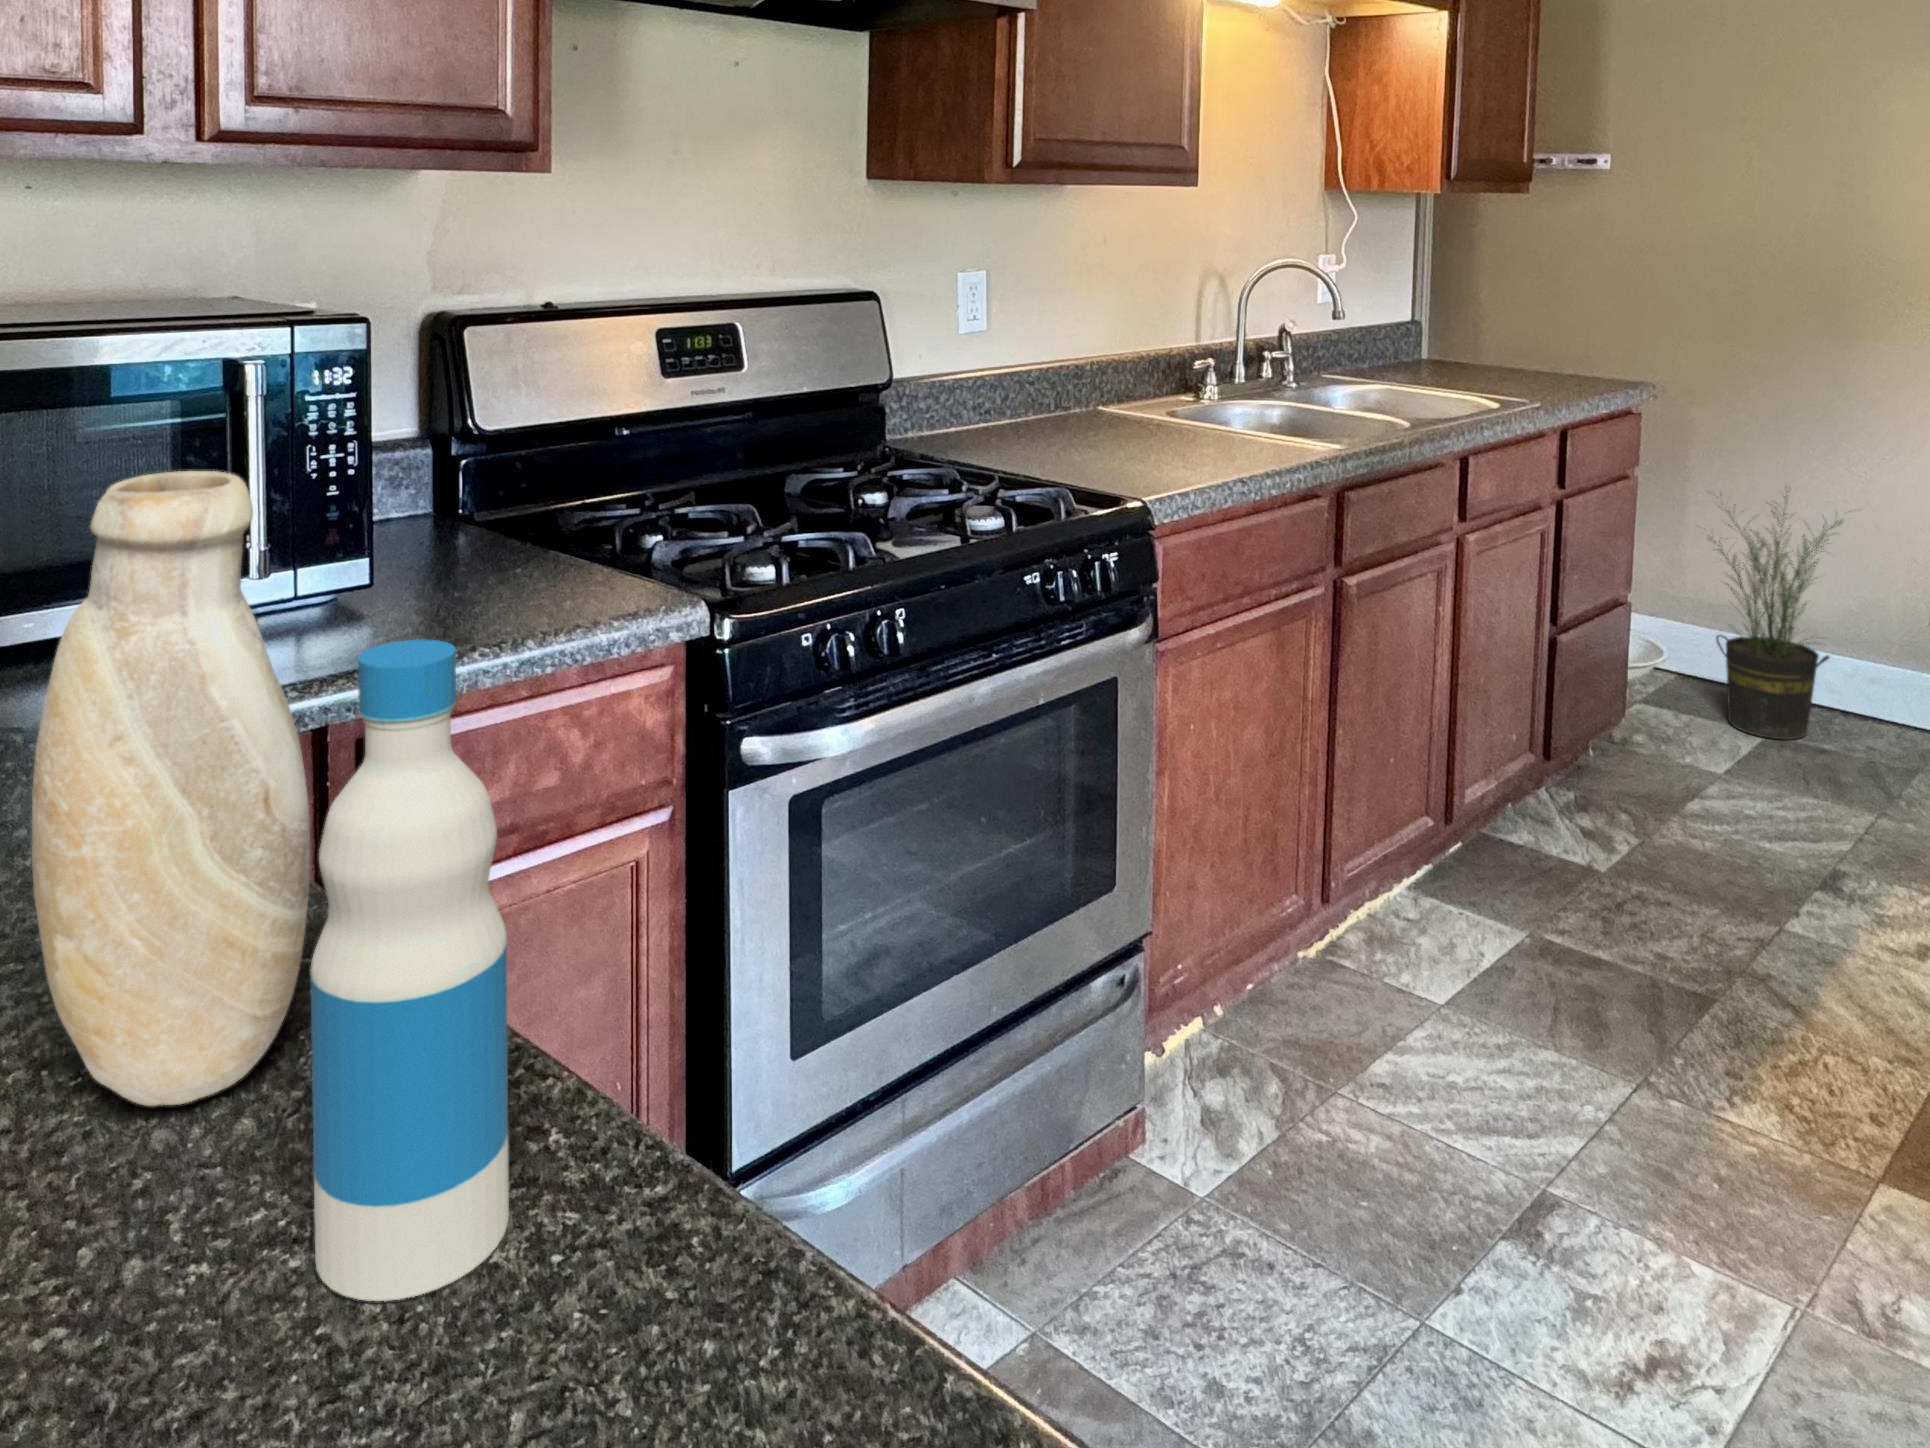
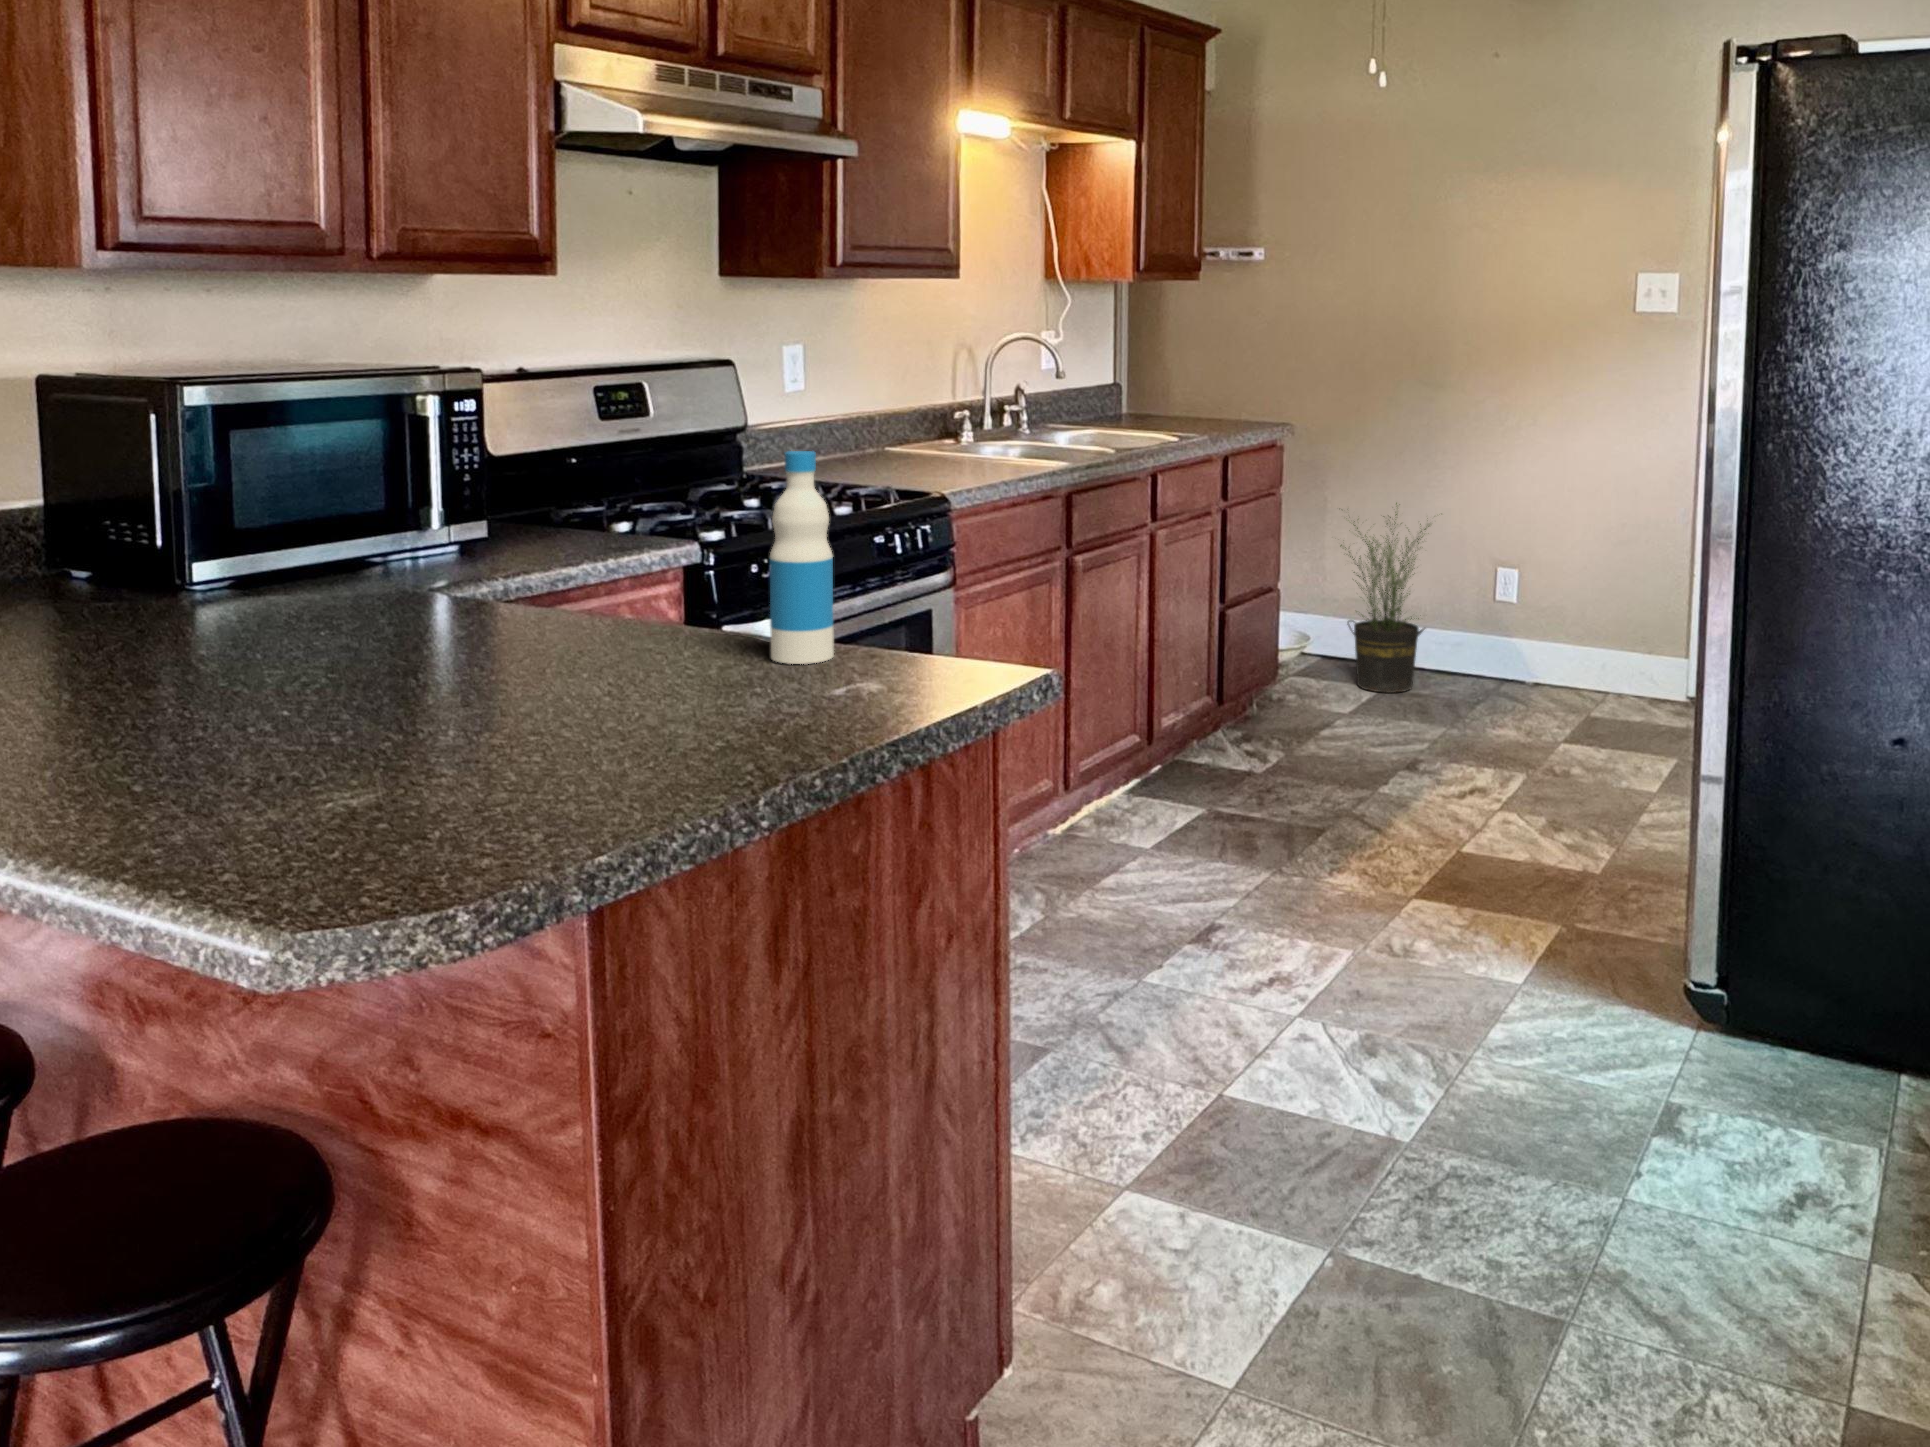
vase: present [32,471,310,1106] -> none [614,407,711,648]

